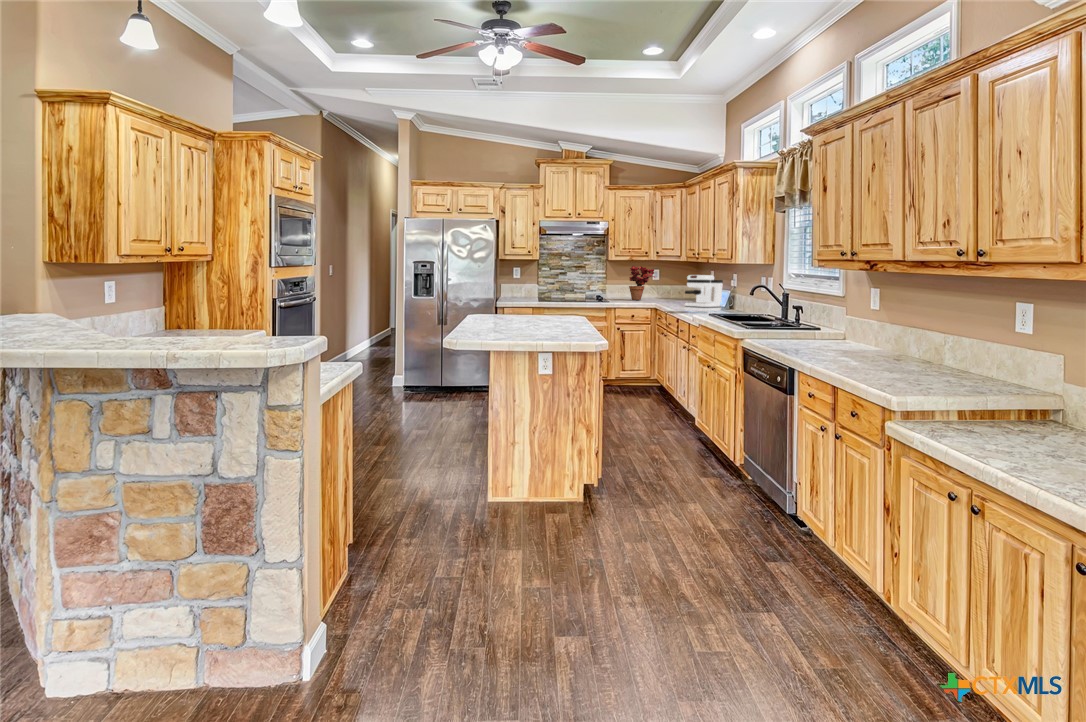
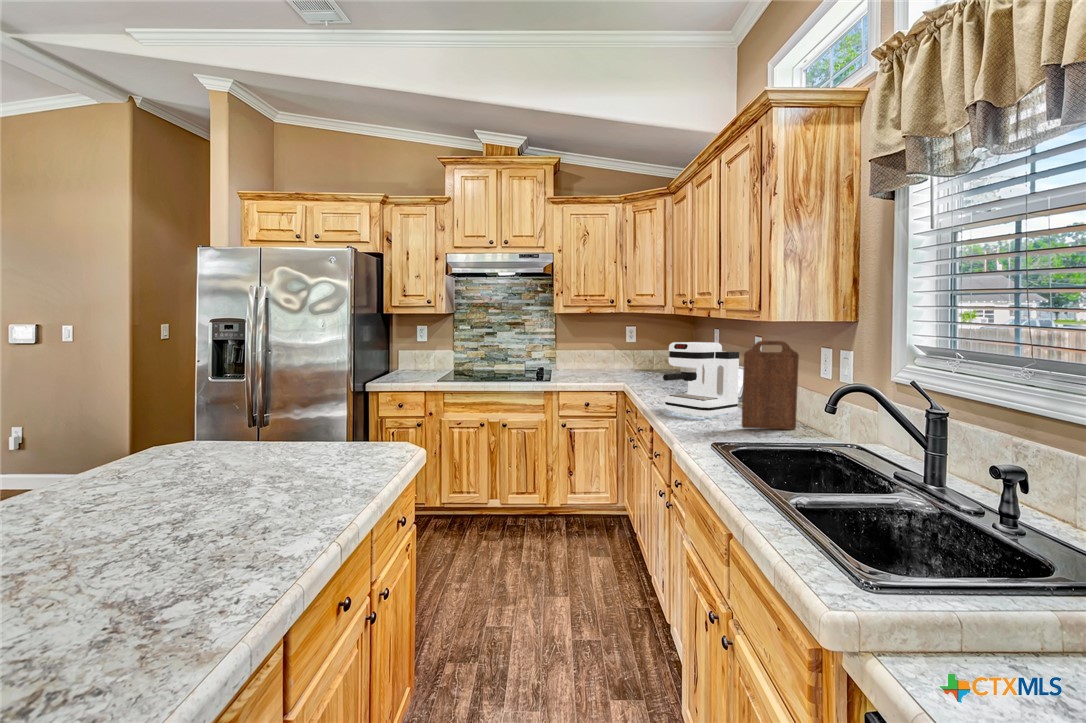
potted plant: present [629,266,655,300] -> none [586,322,628,375]
cutting board: none [722,273,749,314] -> present [742,341,799,430]

